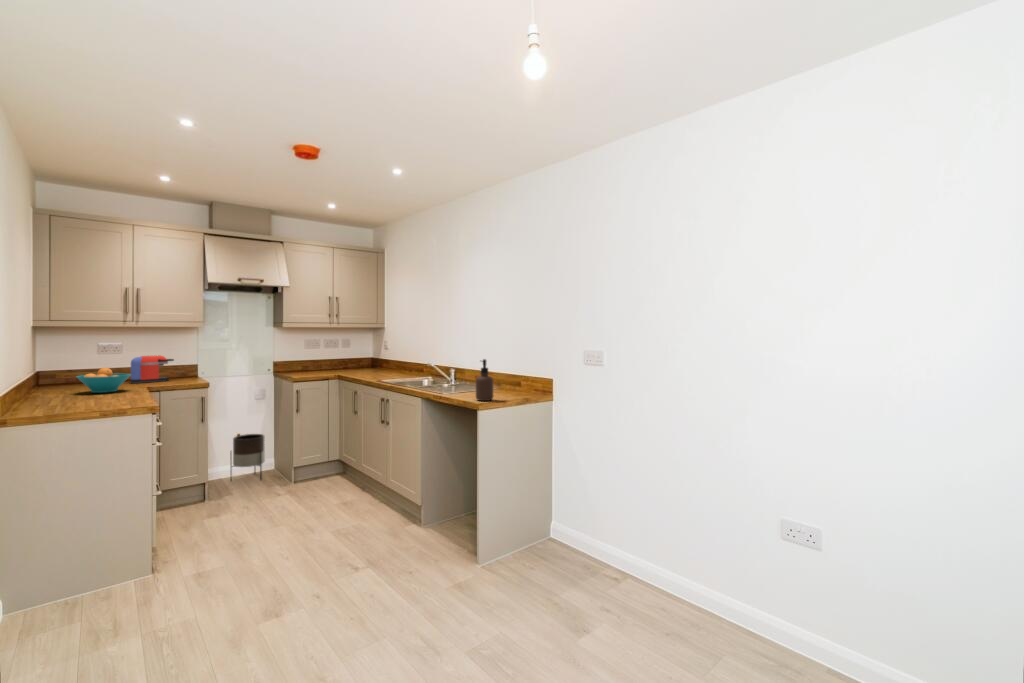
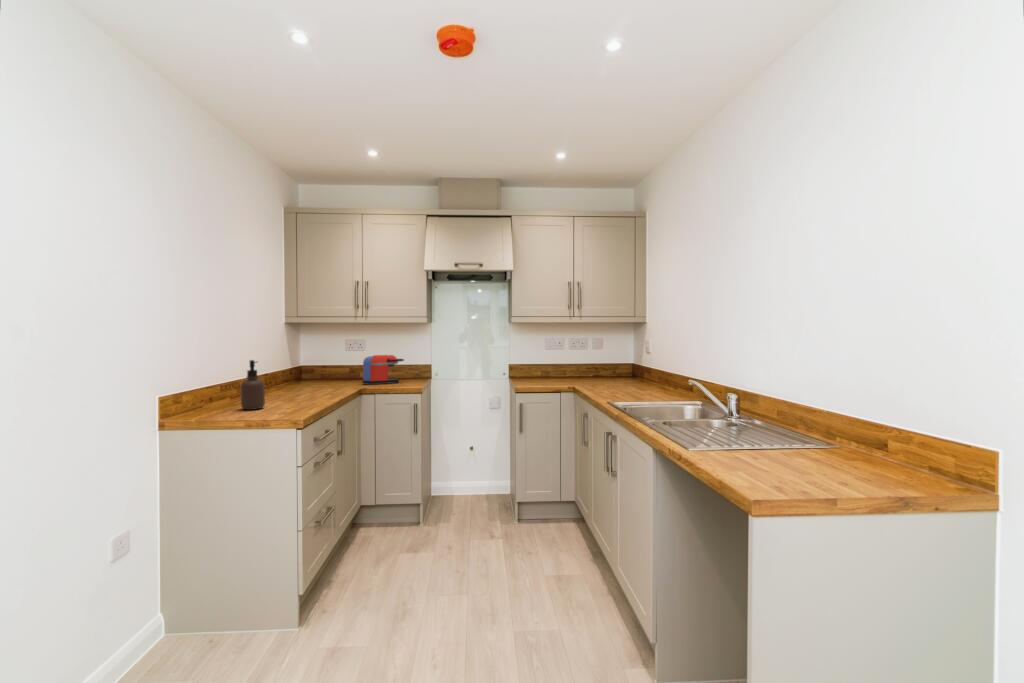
soap dispenser: present [476,359,493,401] -> present [241,360,265,410]
fruit bowl: present [77,368,131,393] -> none [290,369,340,396]
planter: present [230,434,265,479] -> none [458,450,494,509]

